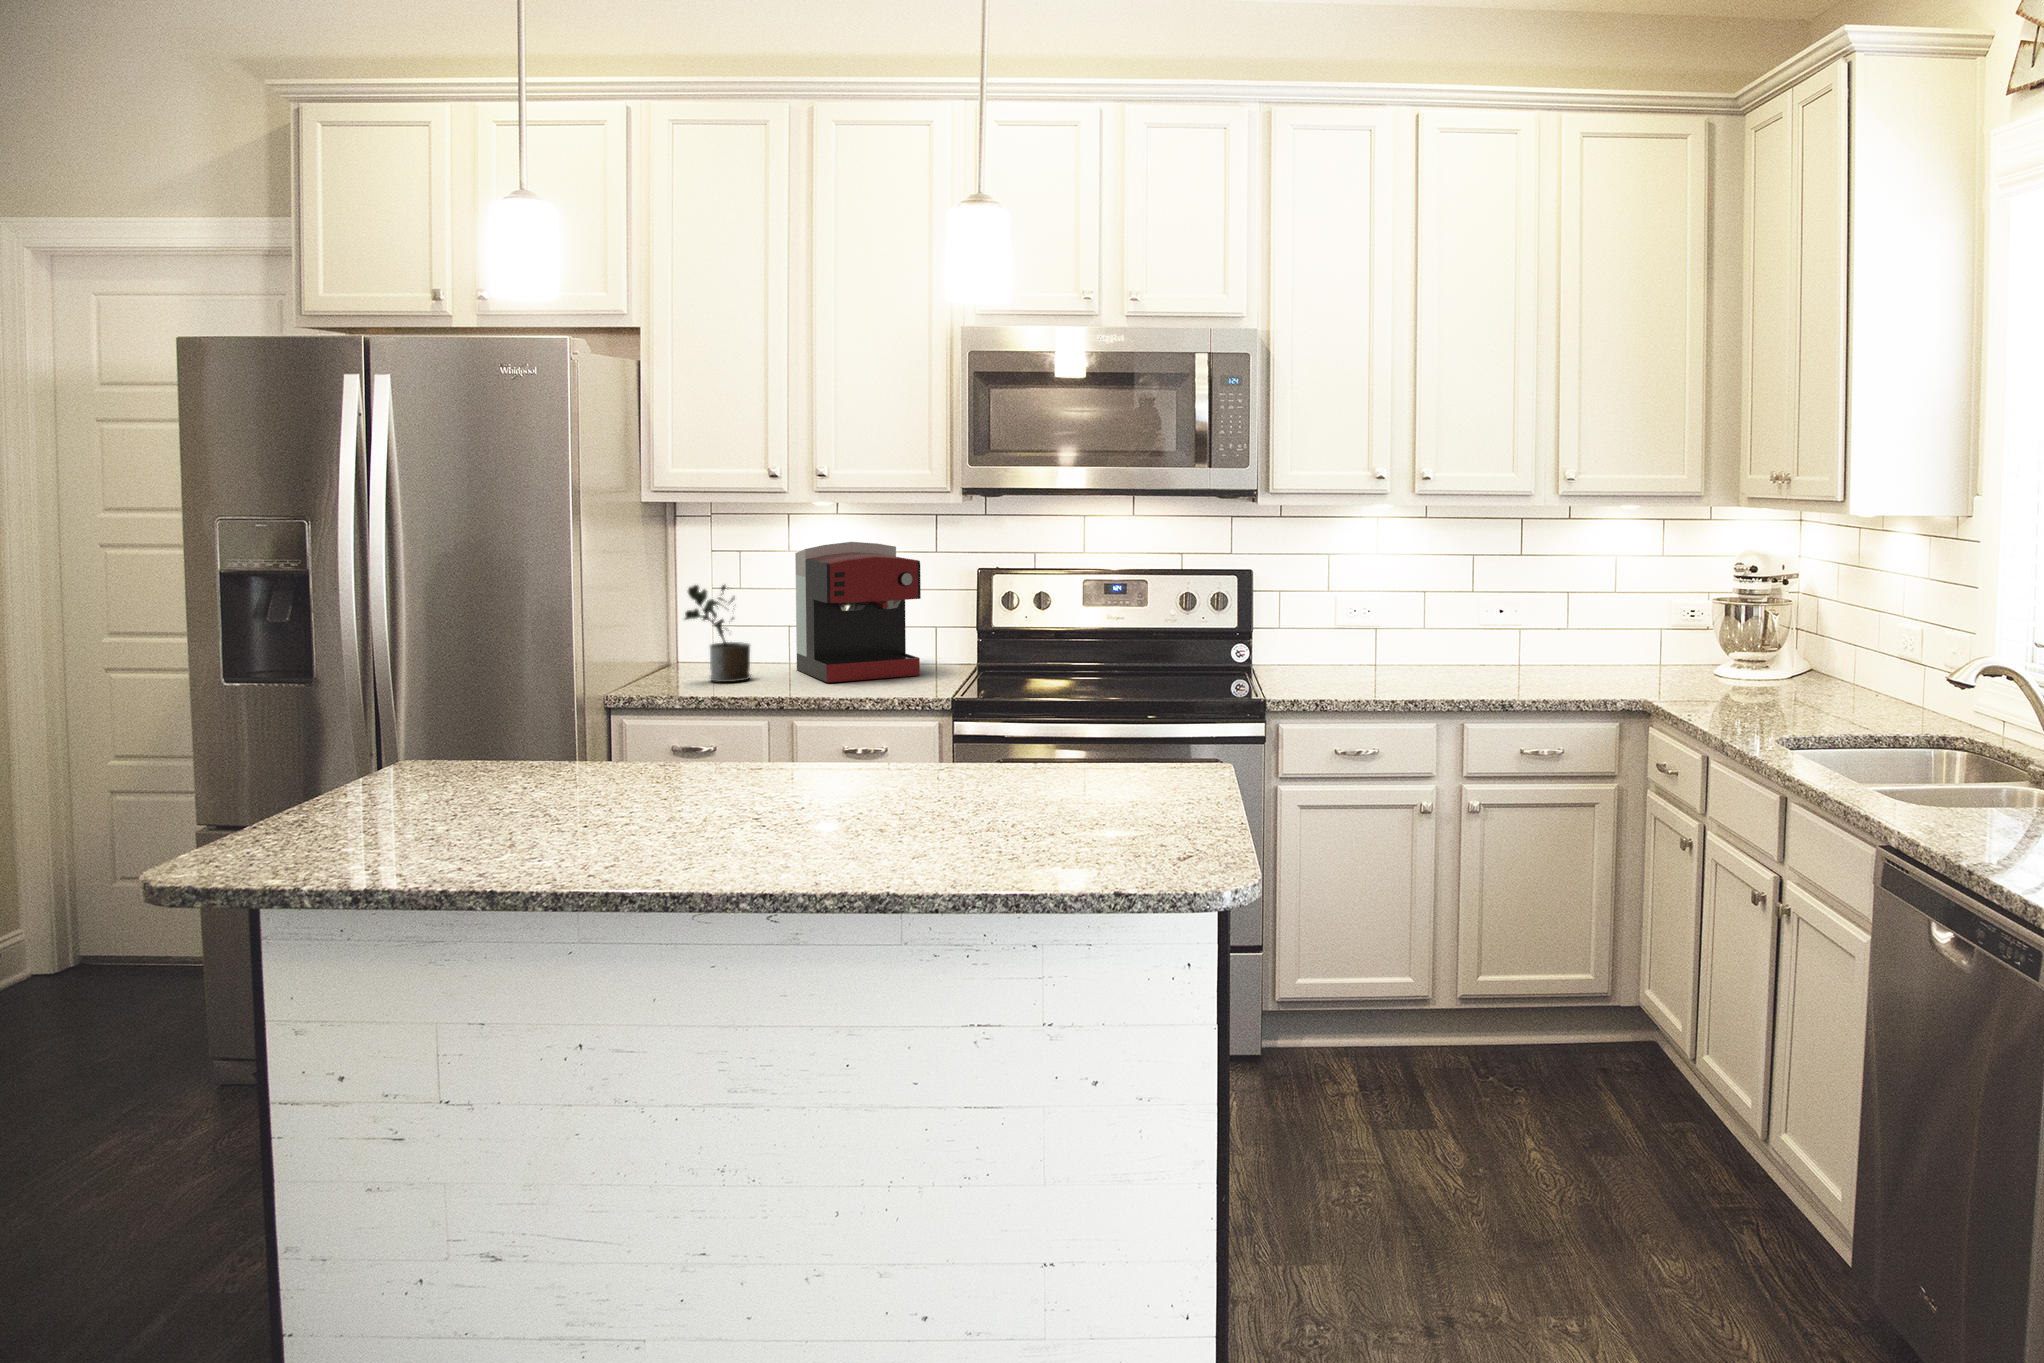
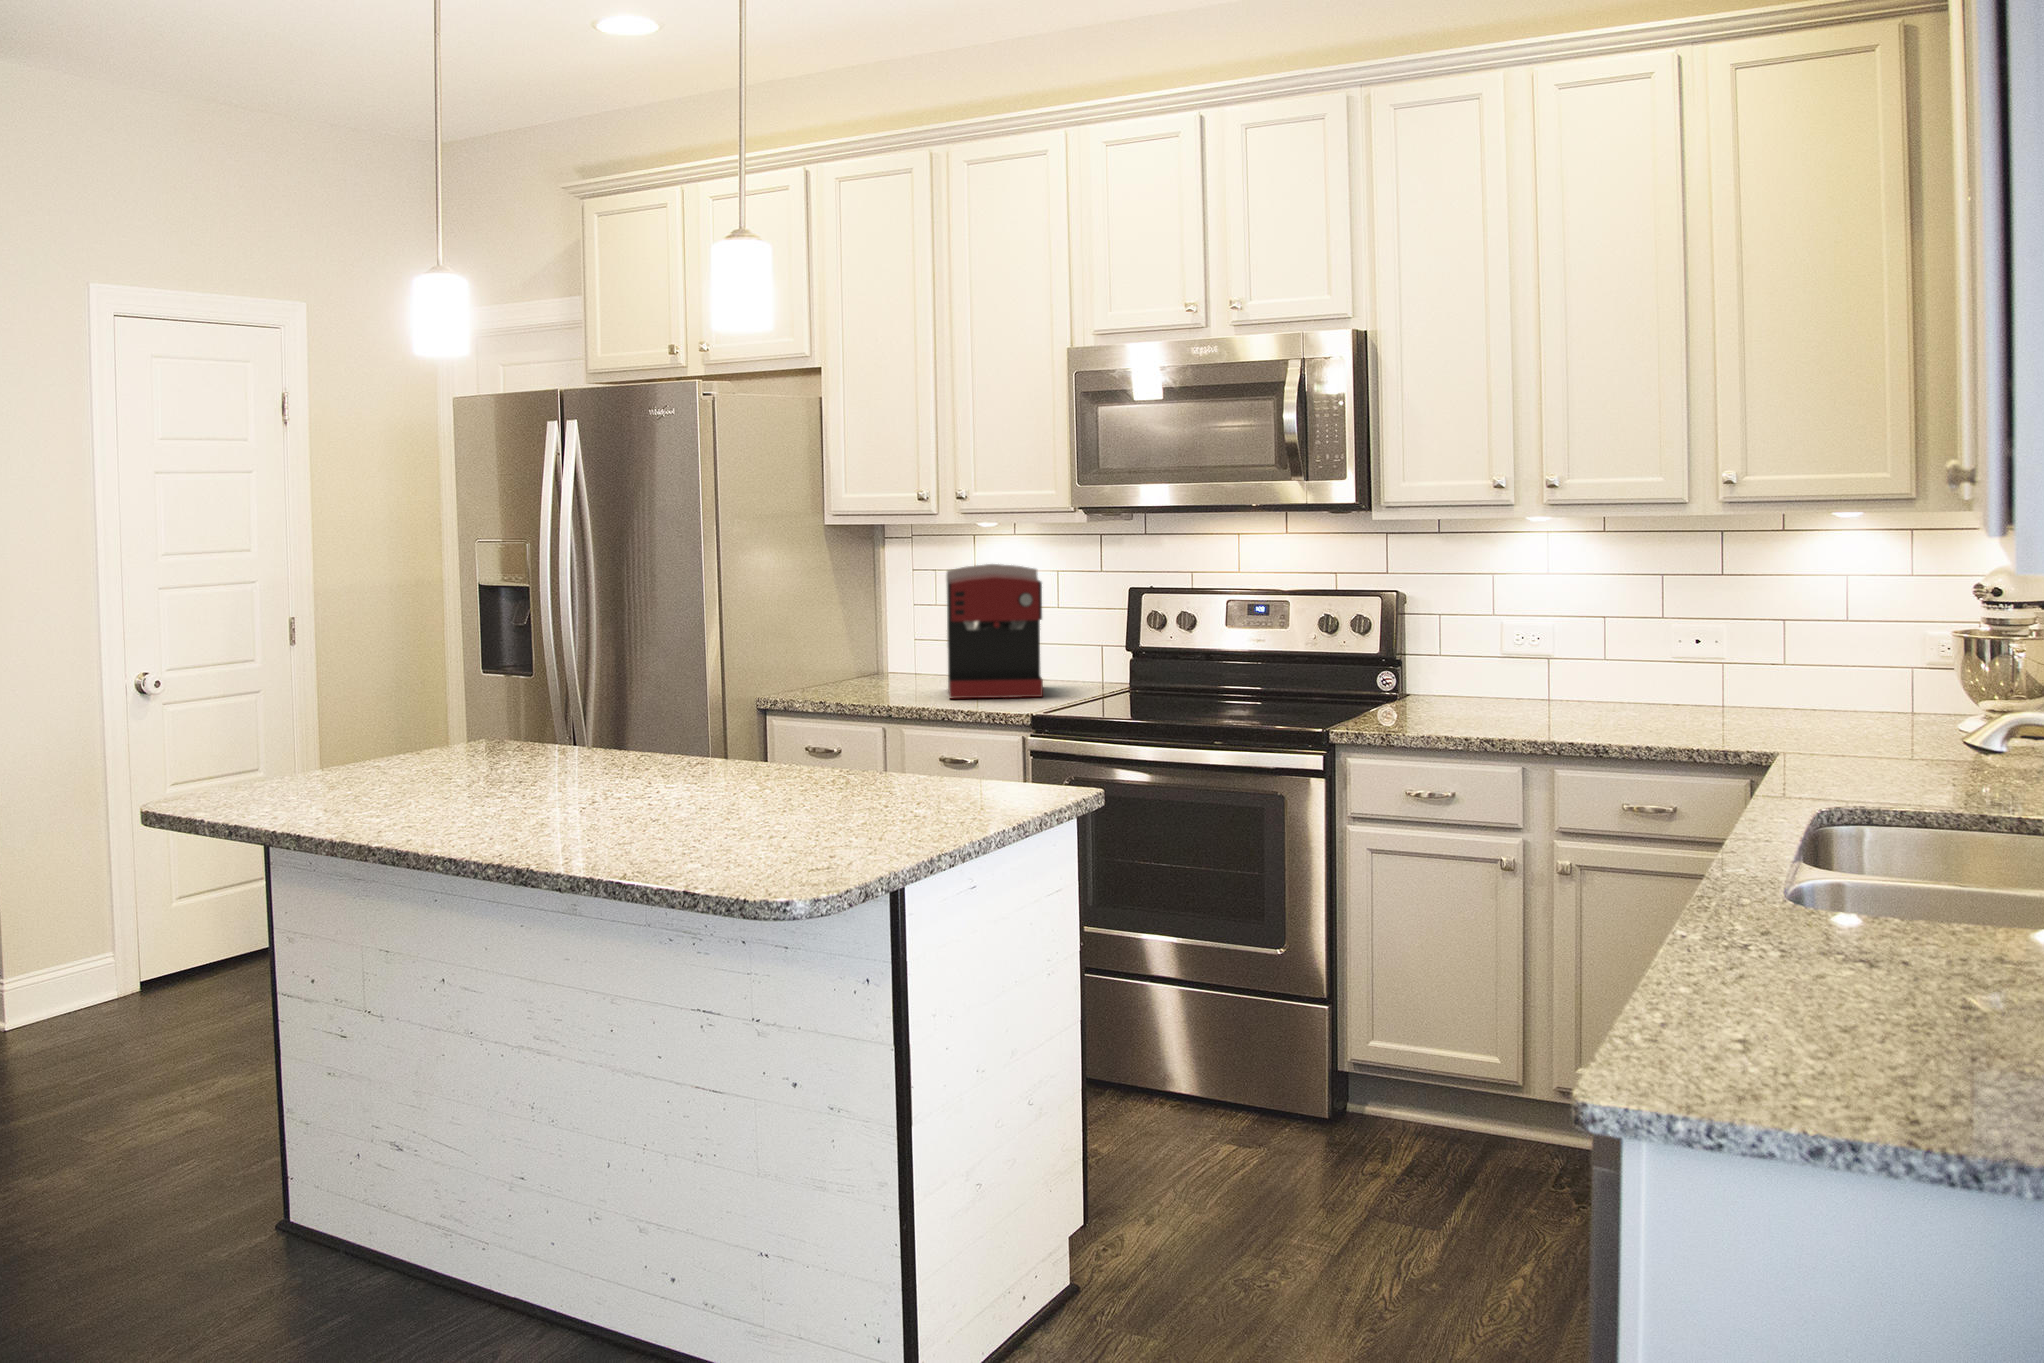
potted plant: present [685,585,750,682] -> none [837,603,896,695]

